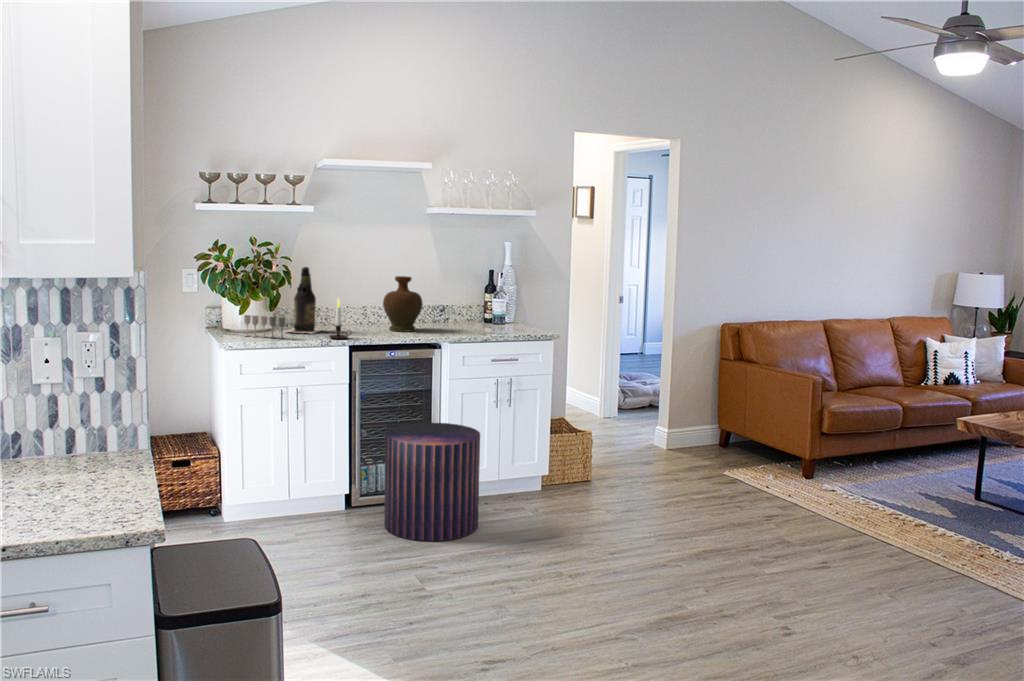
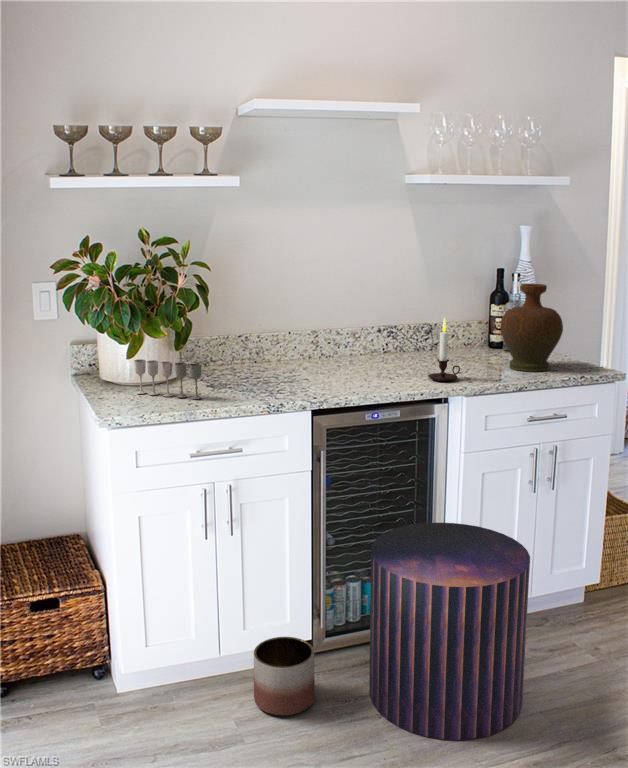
beer bottle: present [286,267,321,333] -> none [196,276,258,384]
decorative vase: present [383,276,423,332] -> present [501,284,563,372]
candle: present [329,298,348,339] -> present [428,317,460,381]
planter: none [311,489,350,532] -> present [254,637,315,715]

